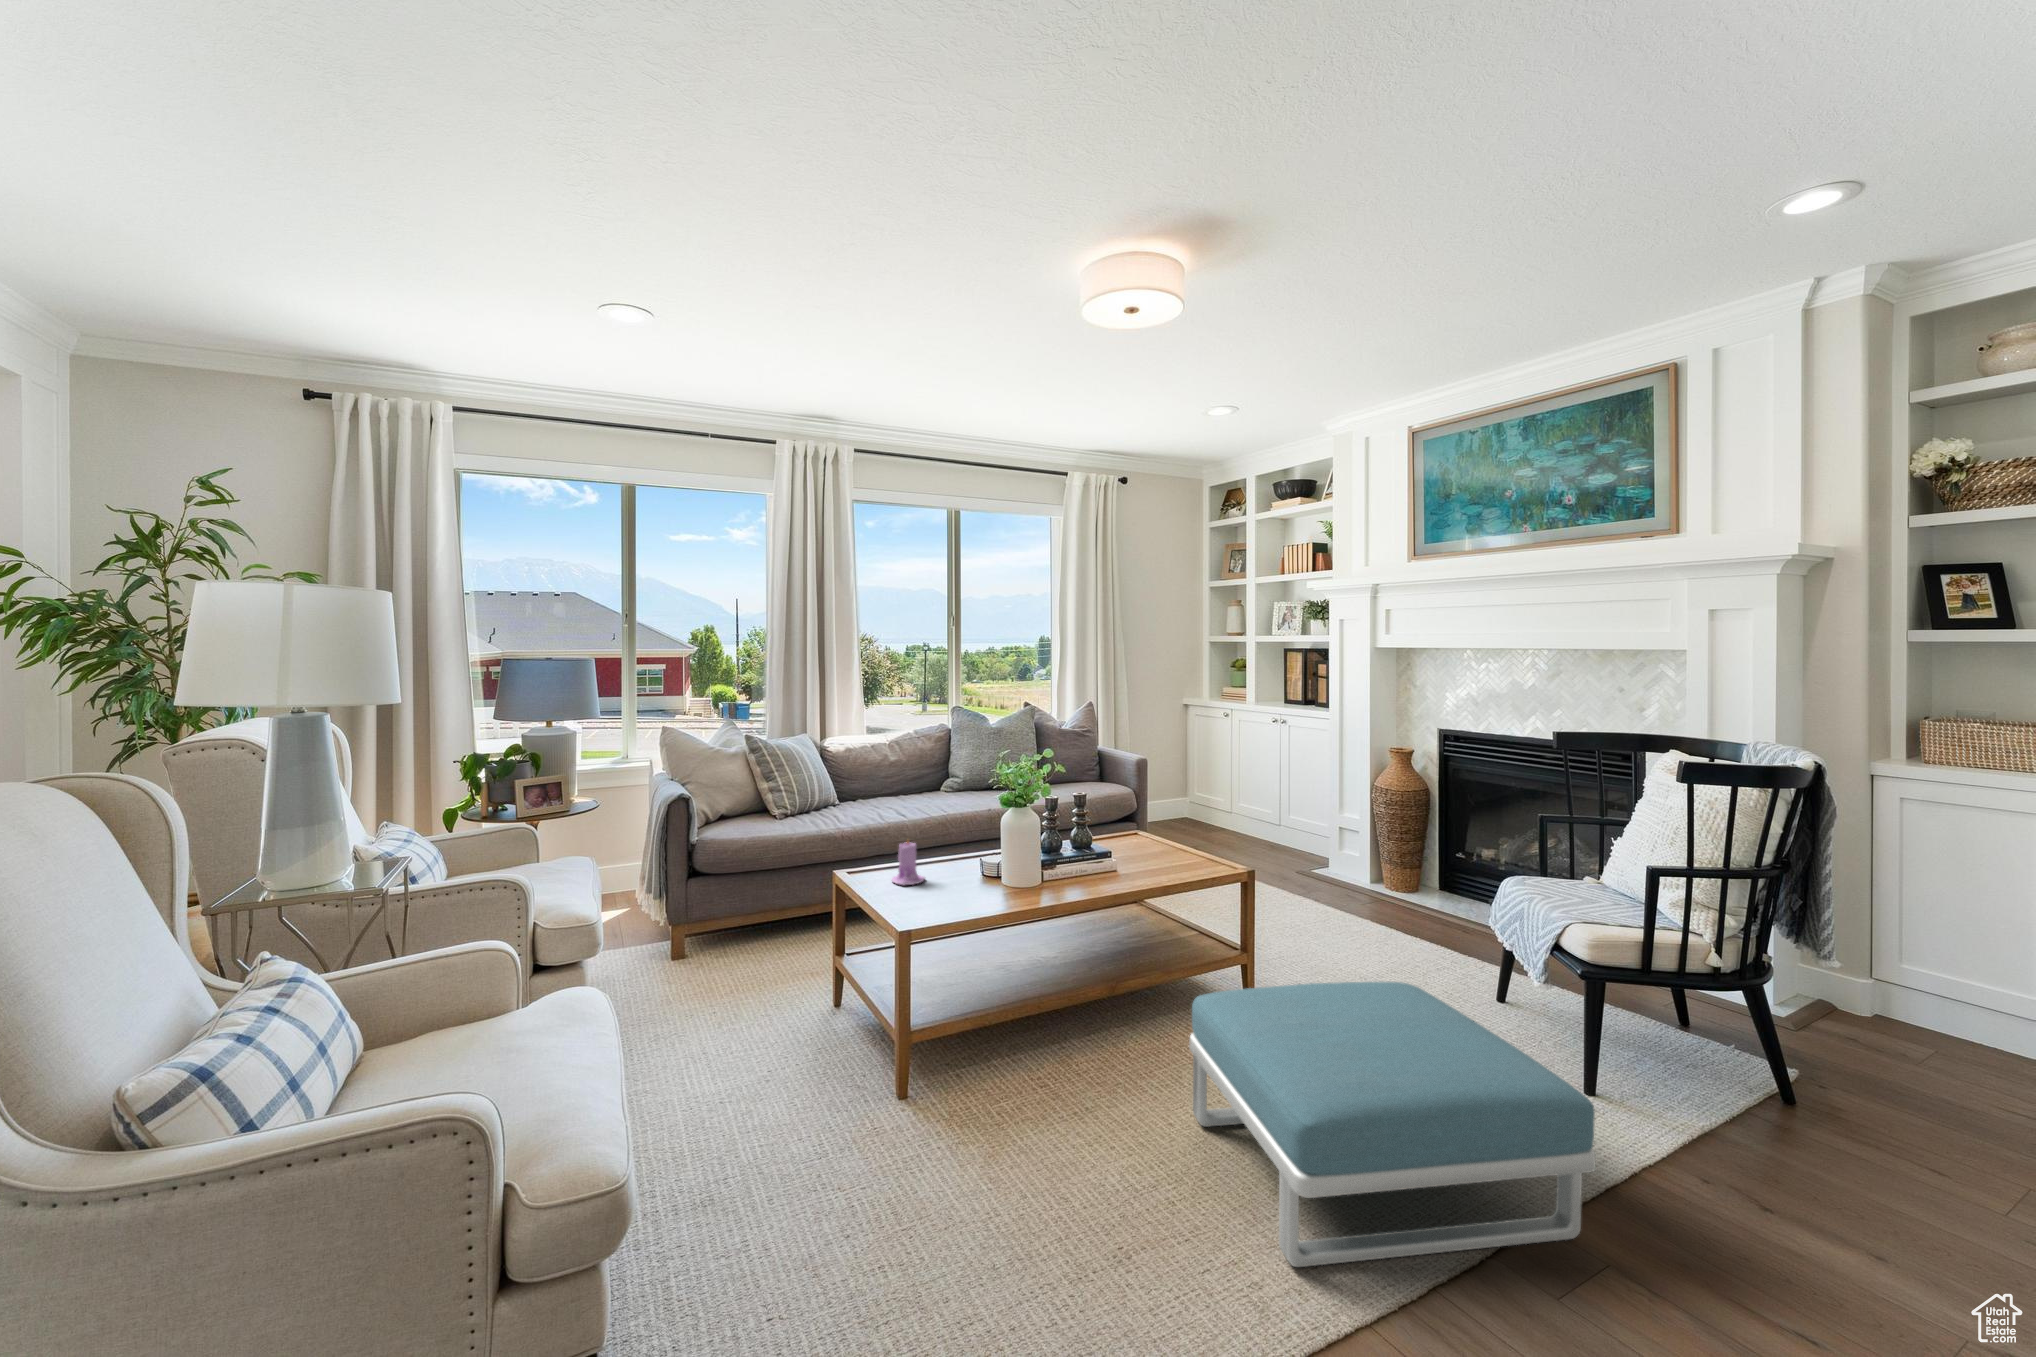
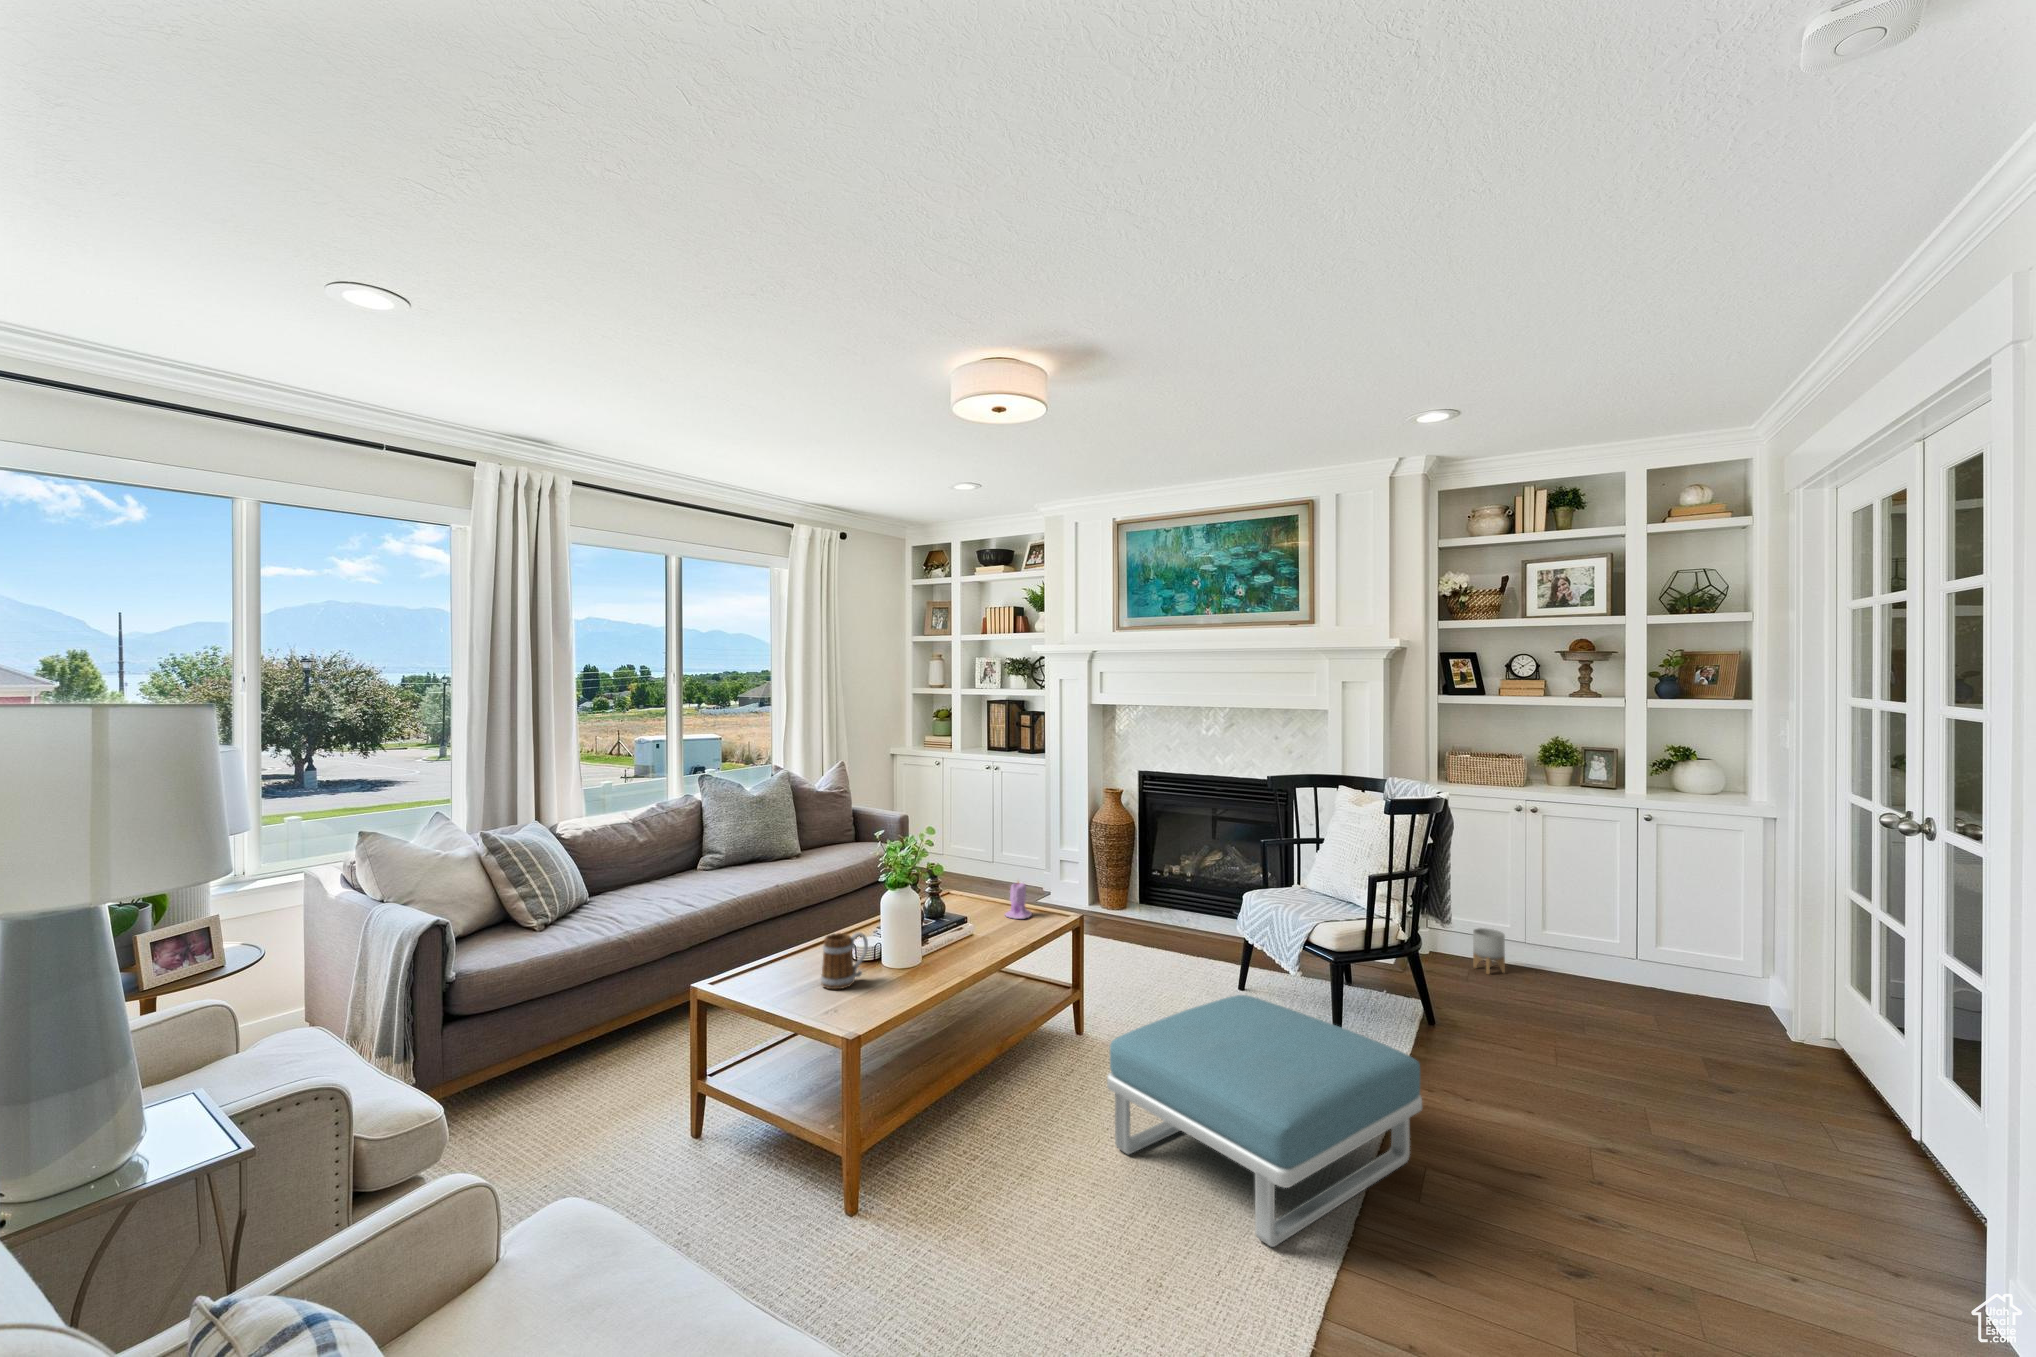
candle: present [892,842,925,885] -> present [1005,882,1032,919]
mug: none [935,844,983,897] -> present [821,933,868,989]
planter: none [1923,982,1988,1057] -> present [1473,928,1505,974]

